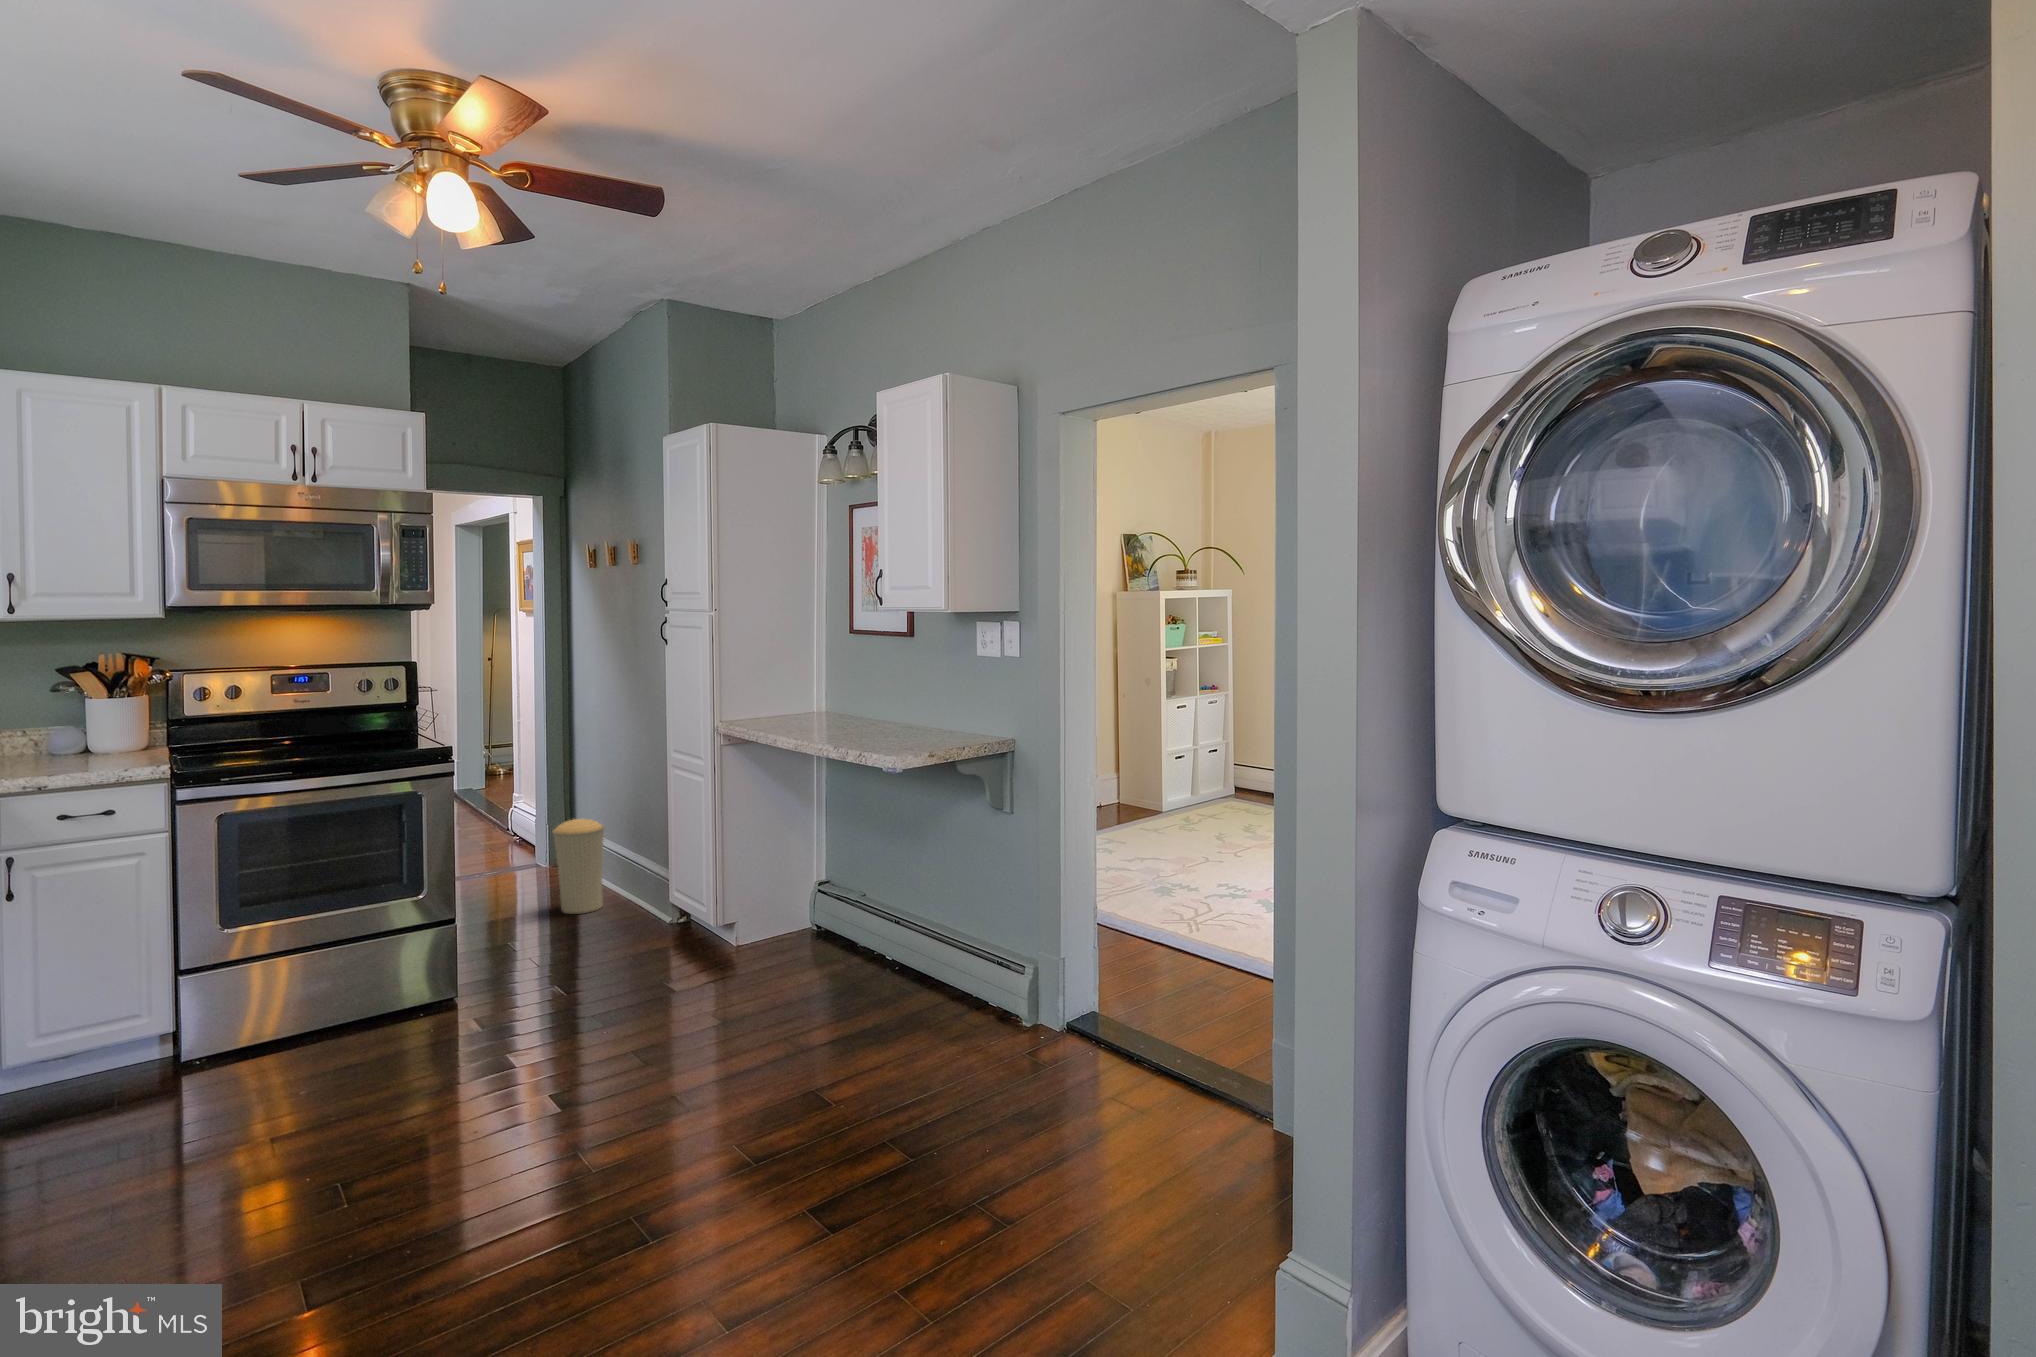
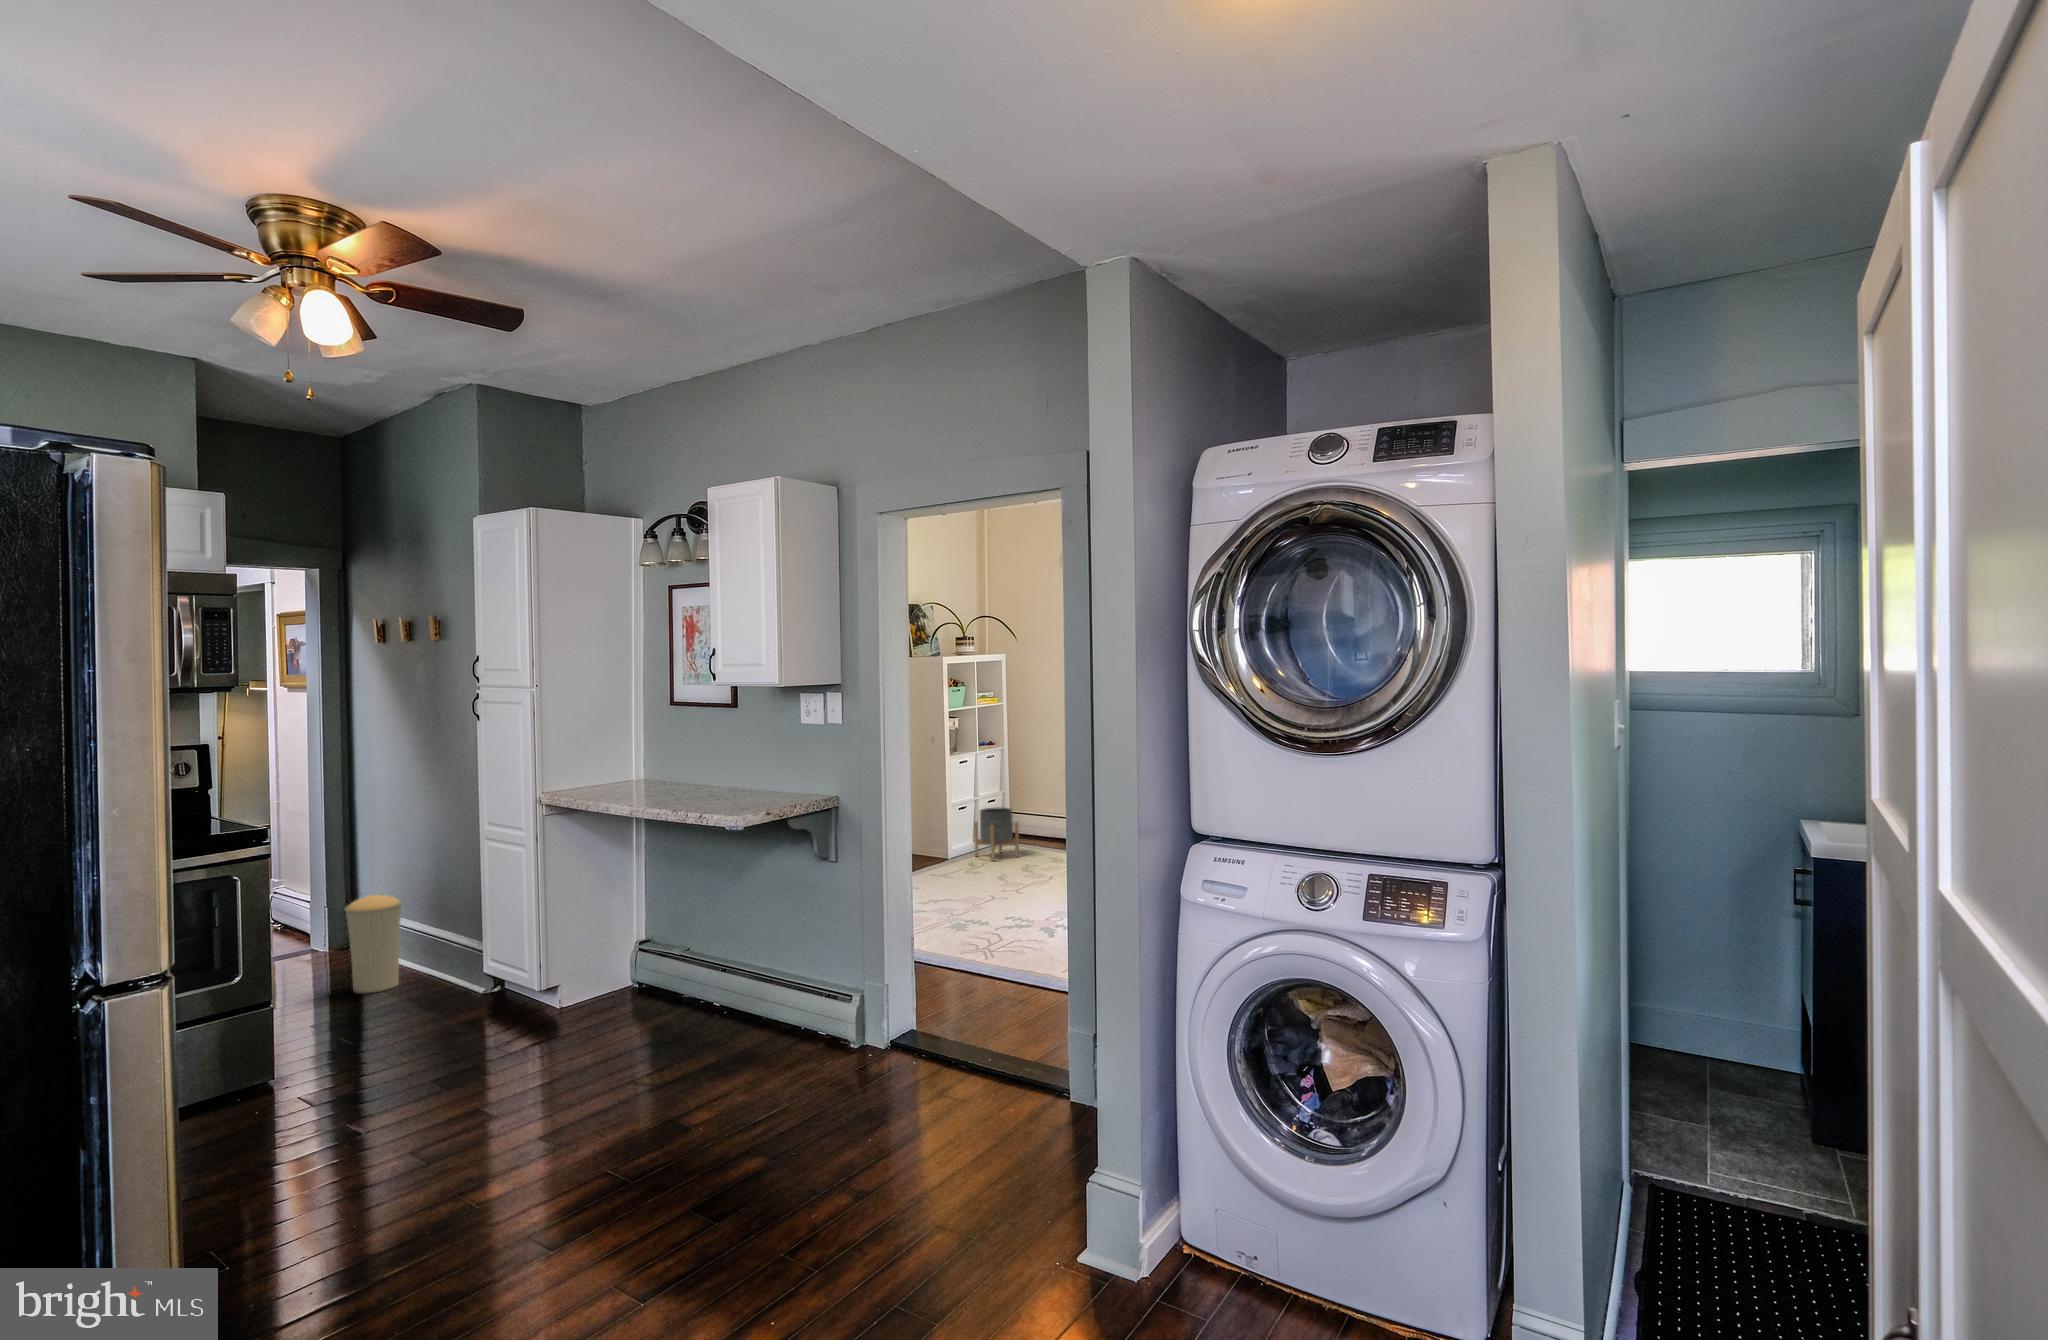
planter: none [1190,758,1239,816] -> present [974,808,1019,861]

